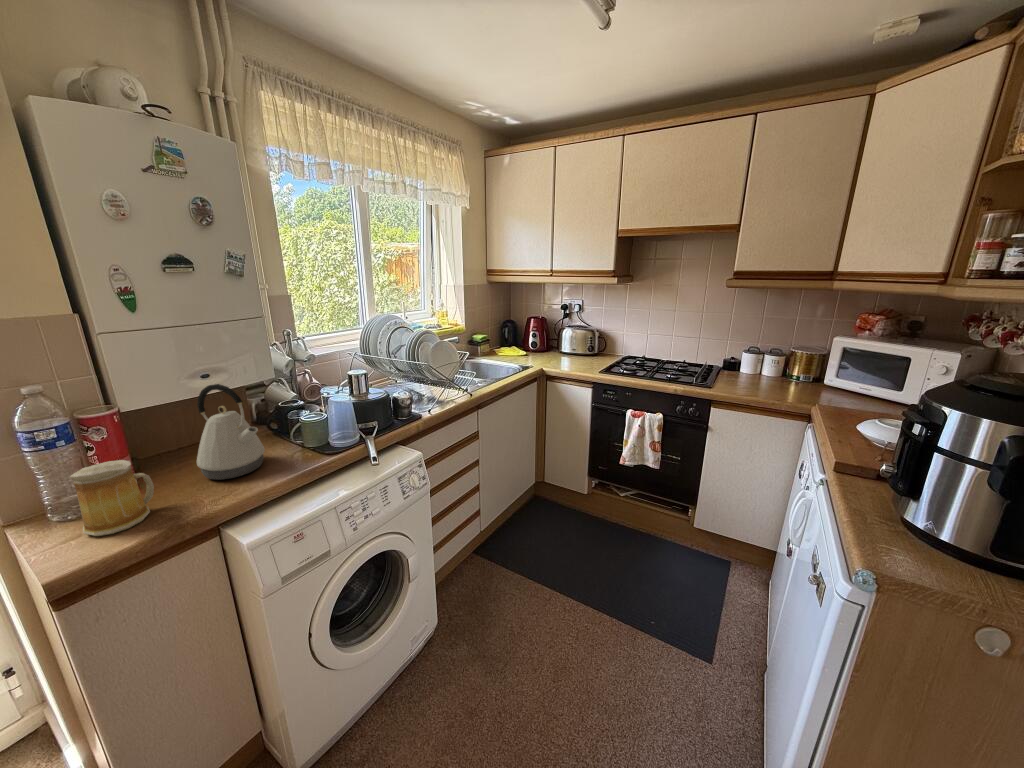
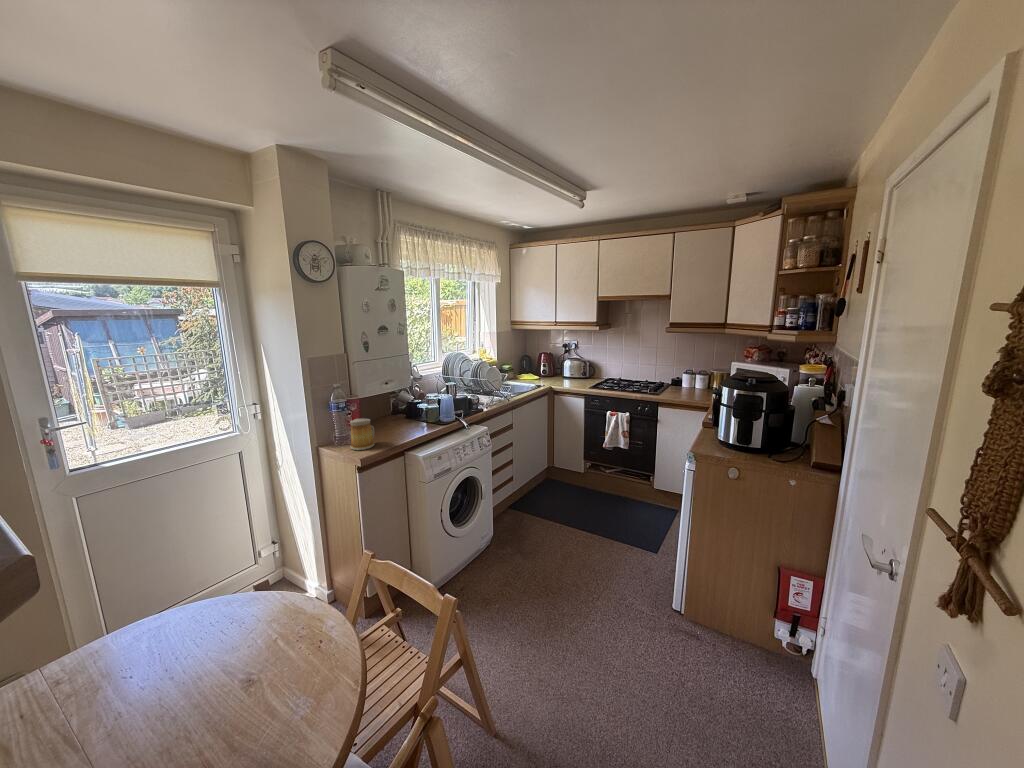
kettle: present [197,384,265,479] -> none [382,386,414,434]

